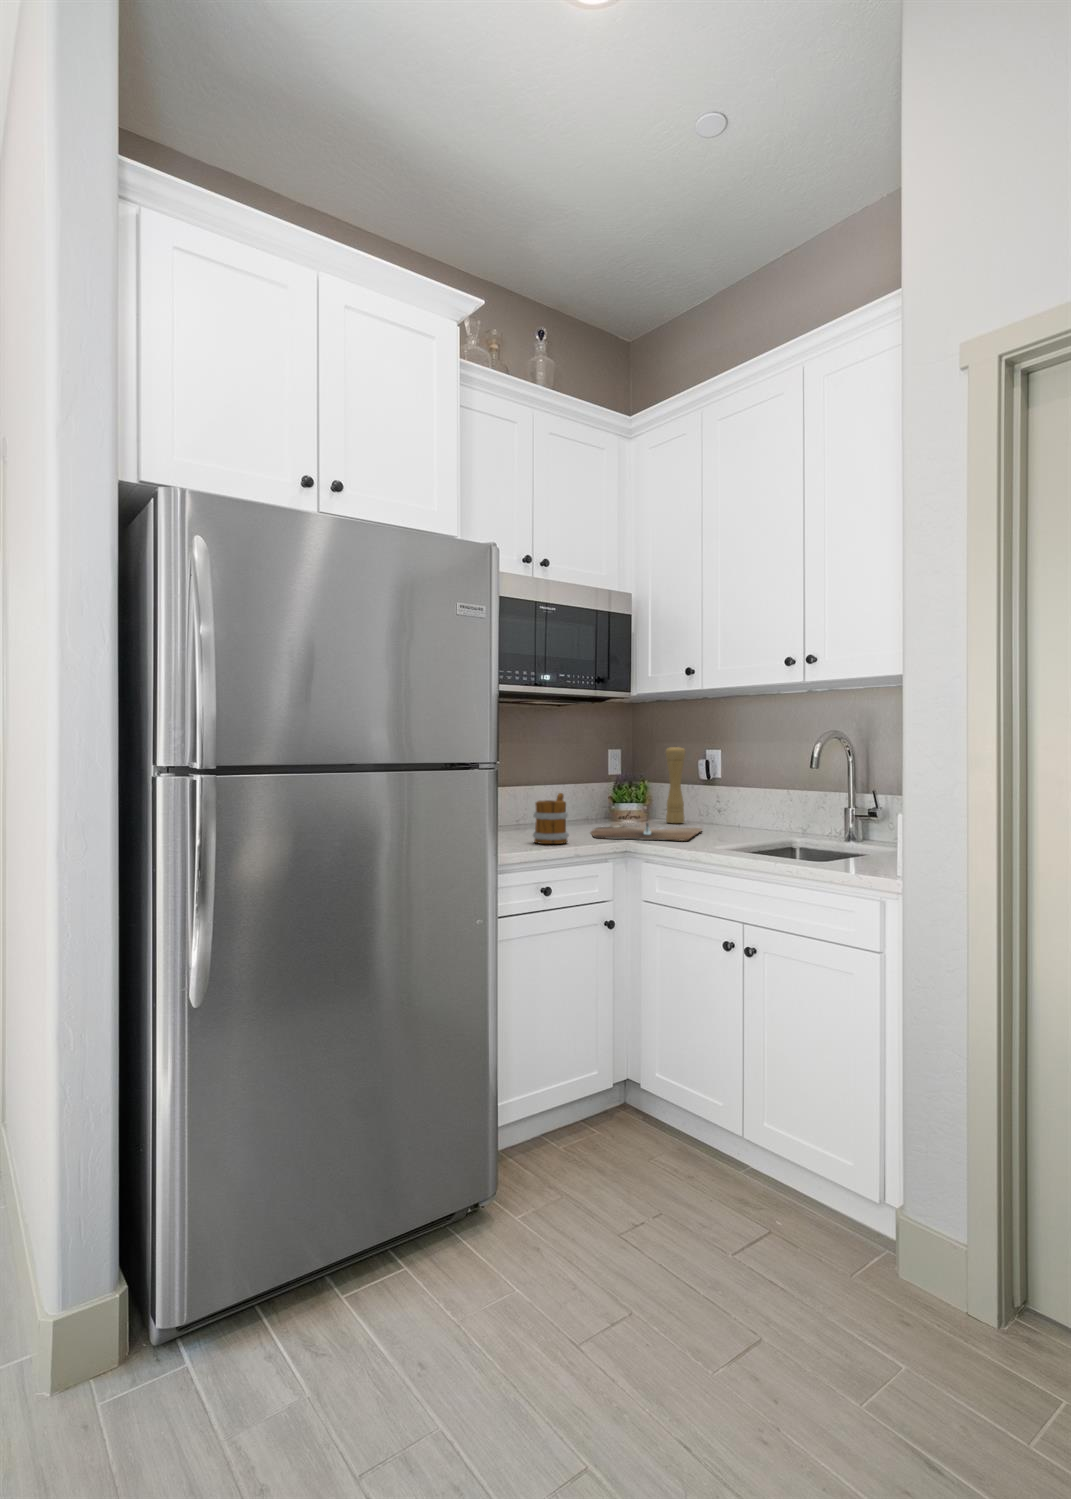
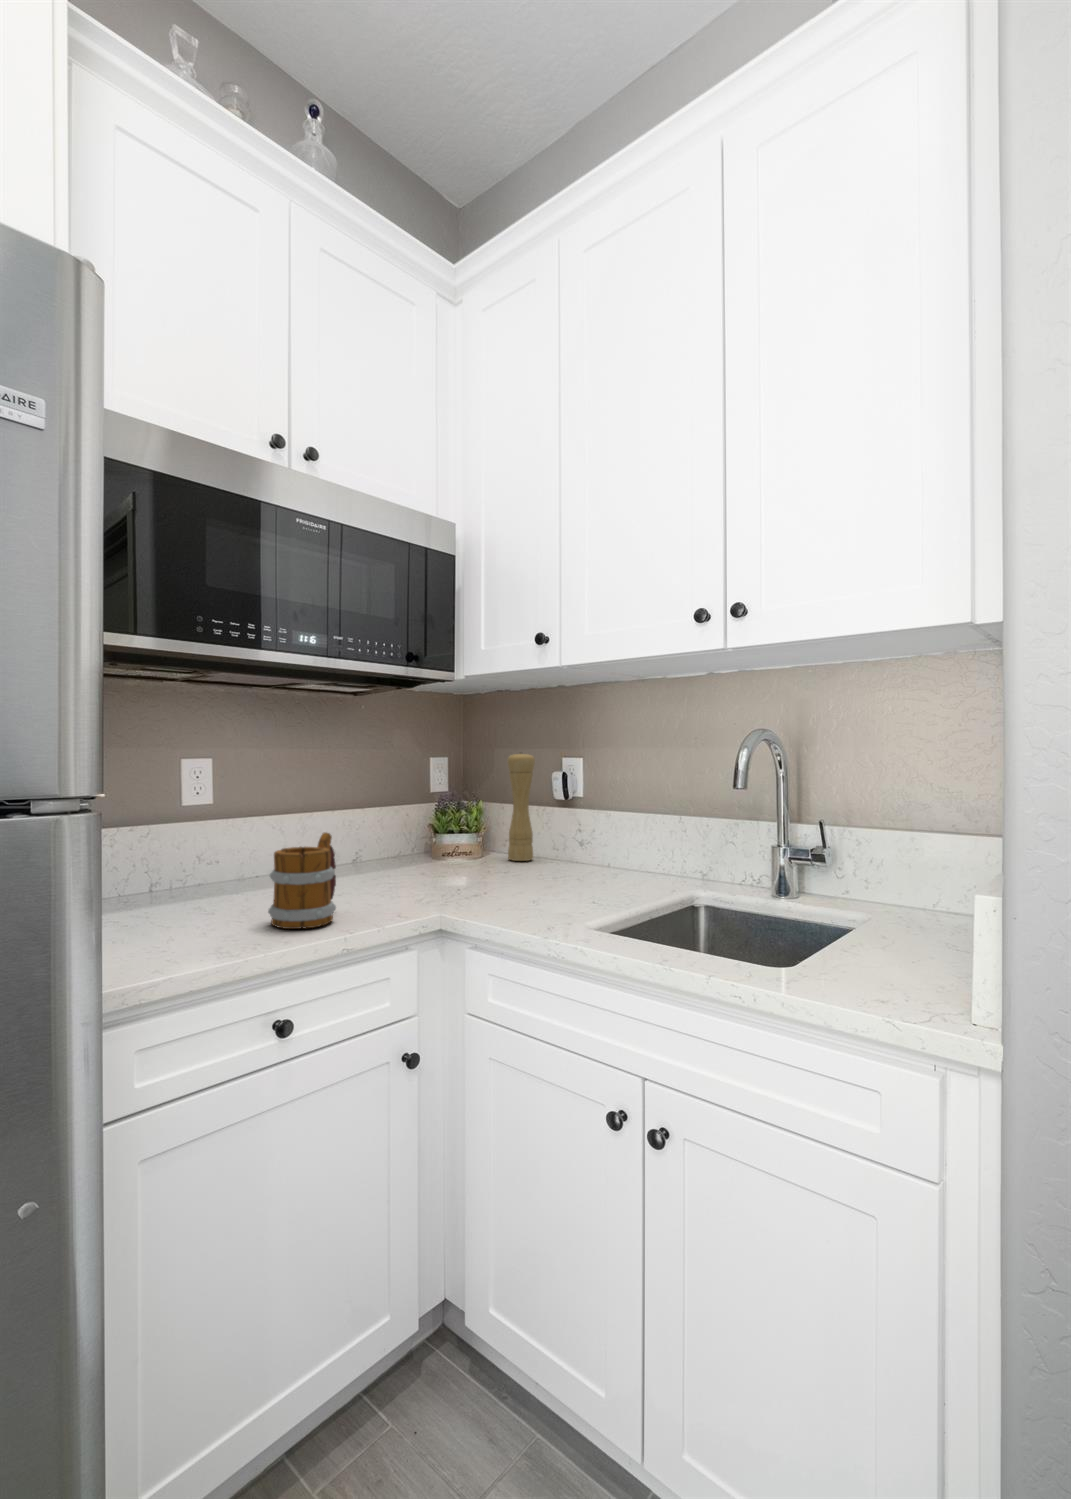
cutting board: present [591,823,702,841] -> none [387,869,560,906]

